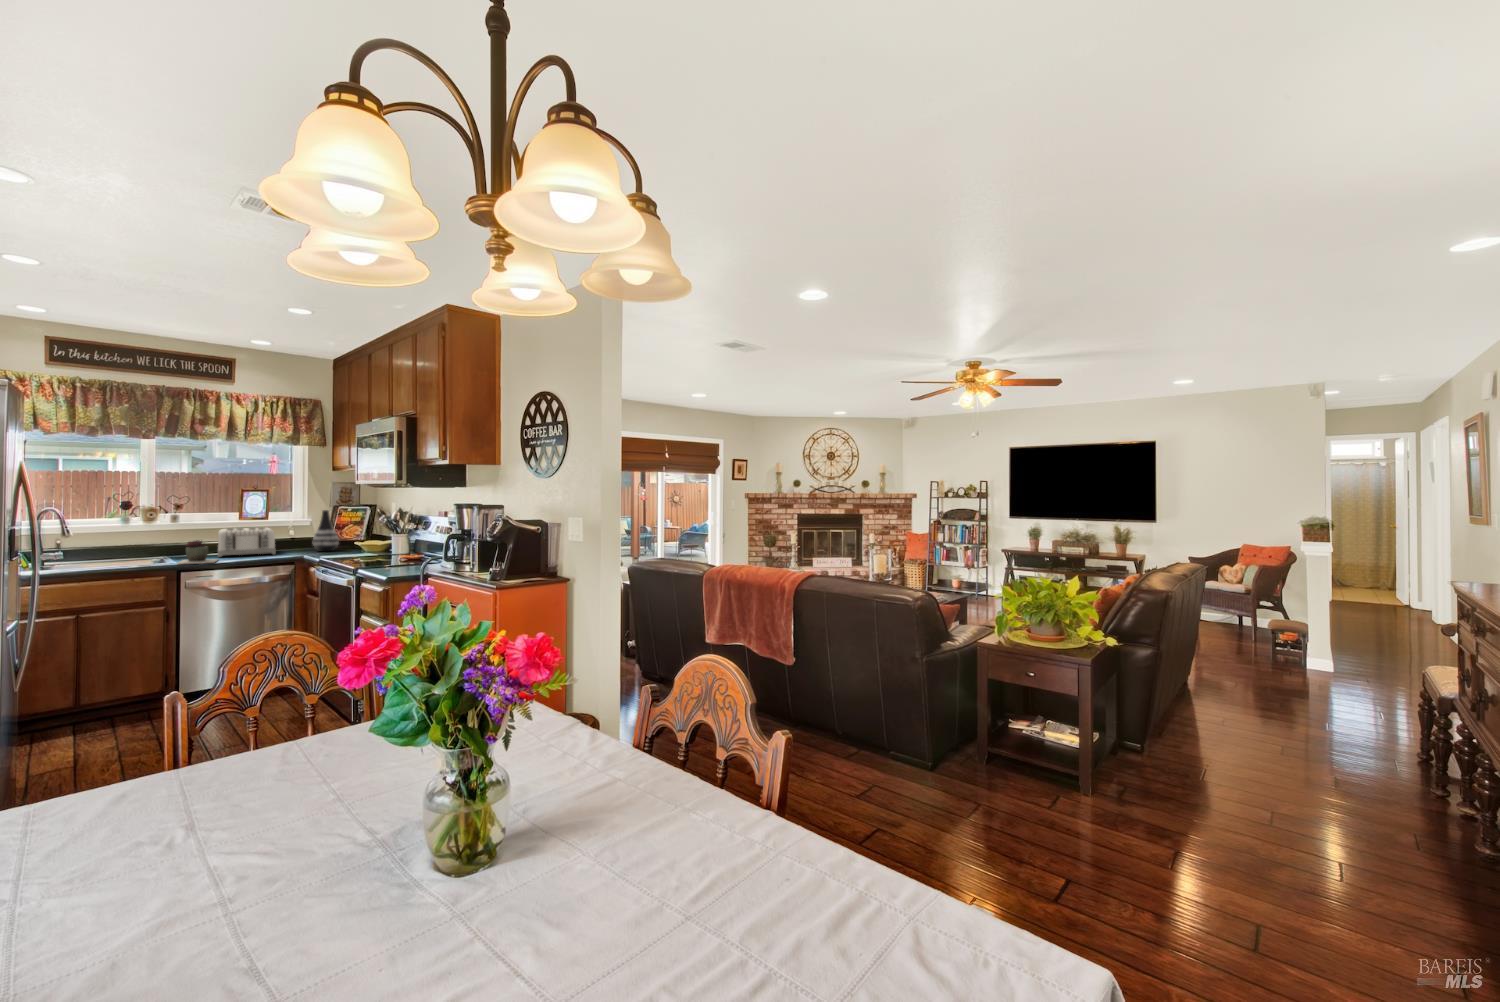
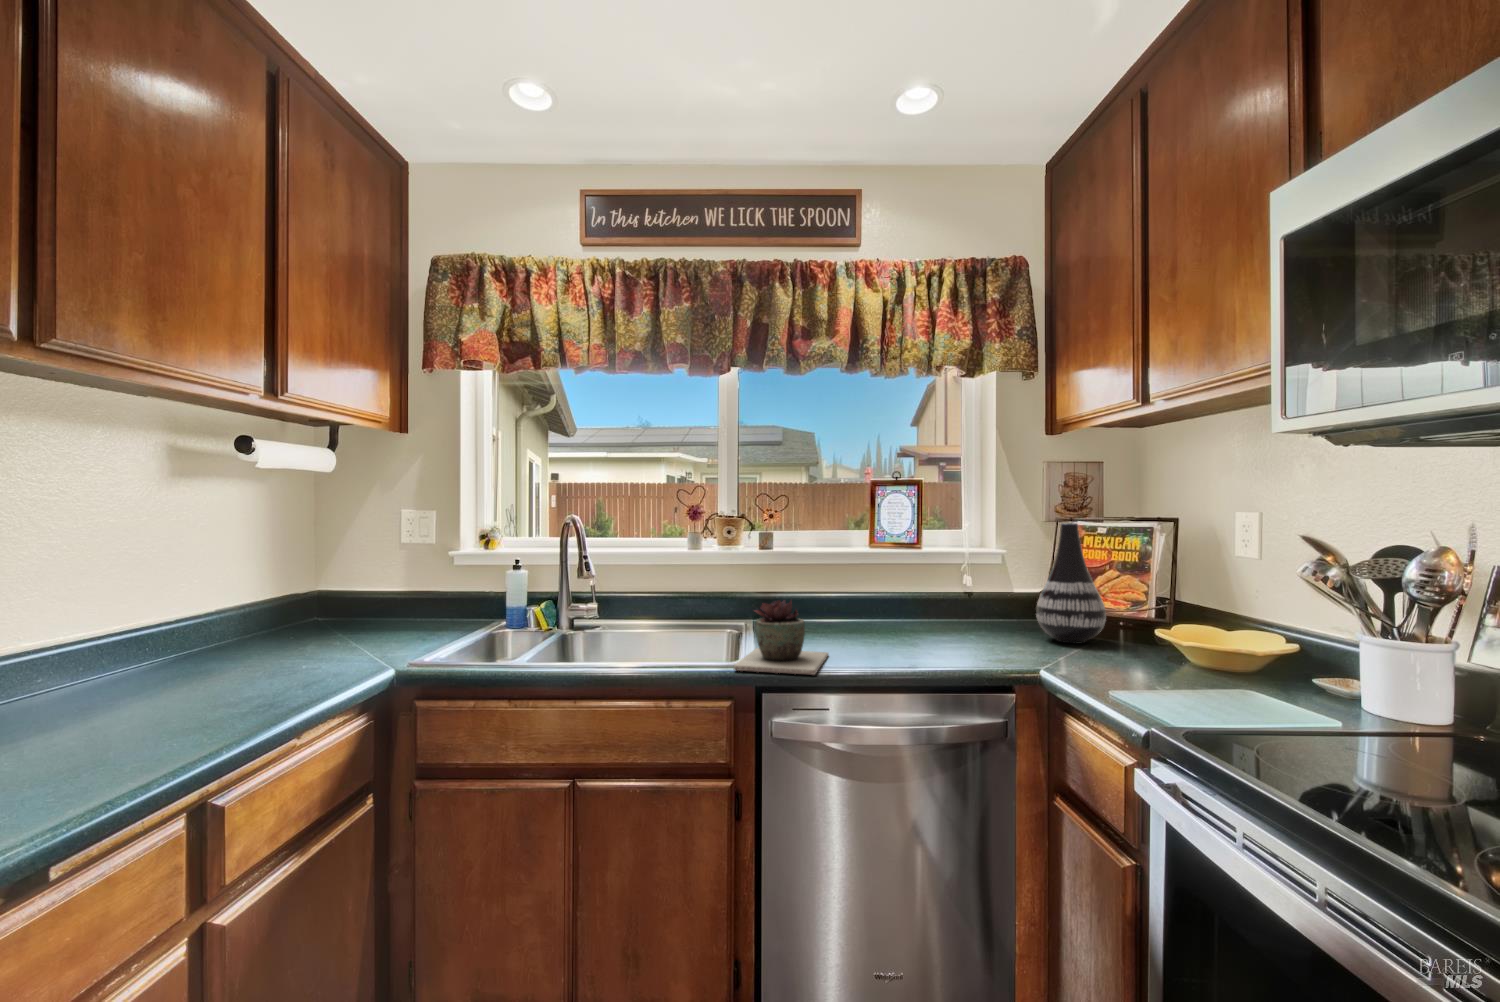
toaster: present [218,528,276,557] -> none [828,566,954,645]

